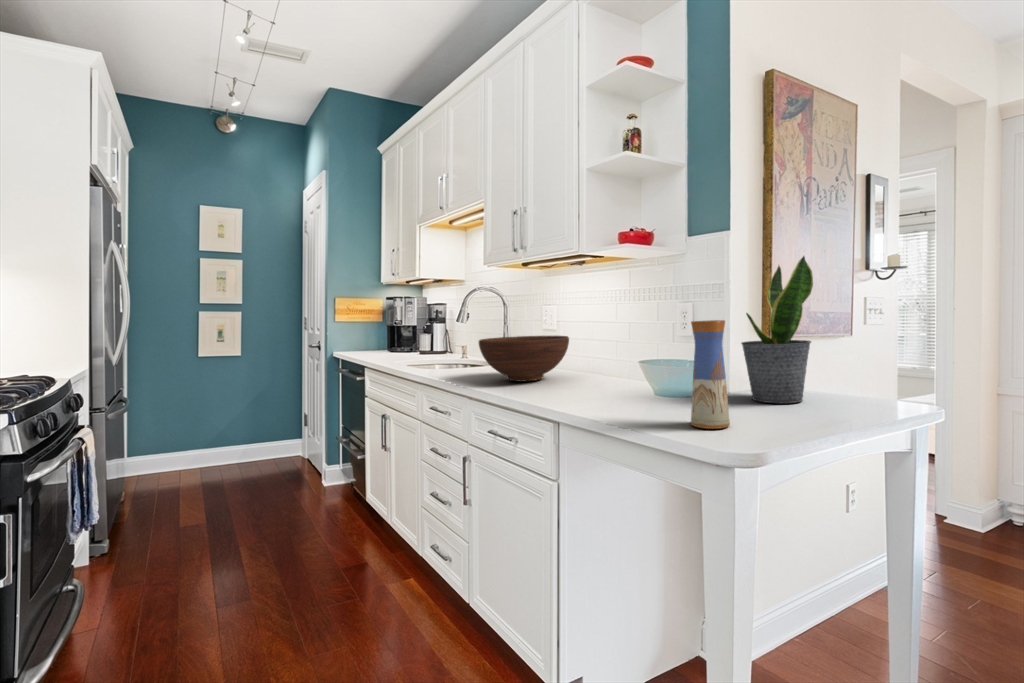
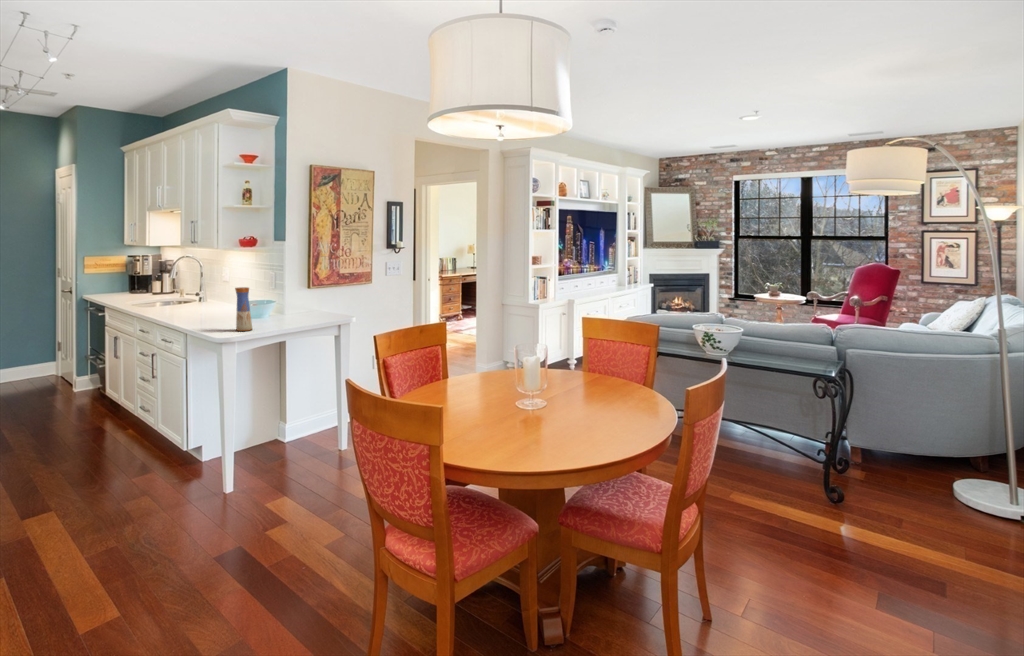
potted plant: present [741,256,813,403] -> none [280,260,310,323]
fruit bowl: present [479,336,569,381] -> none [166,289,223,314]

